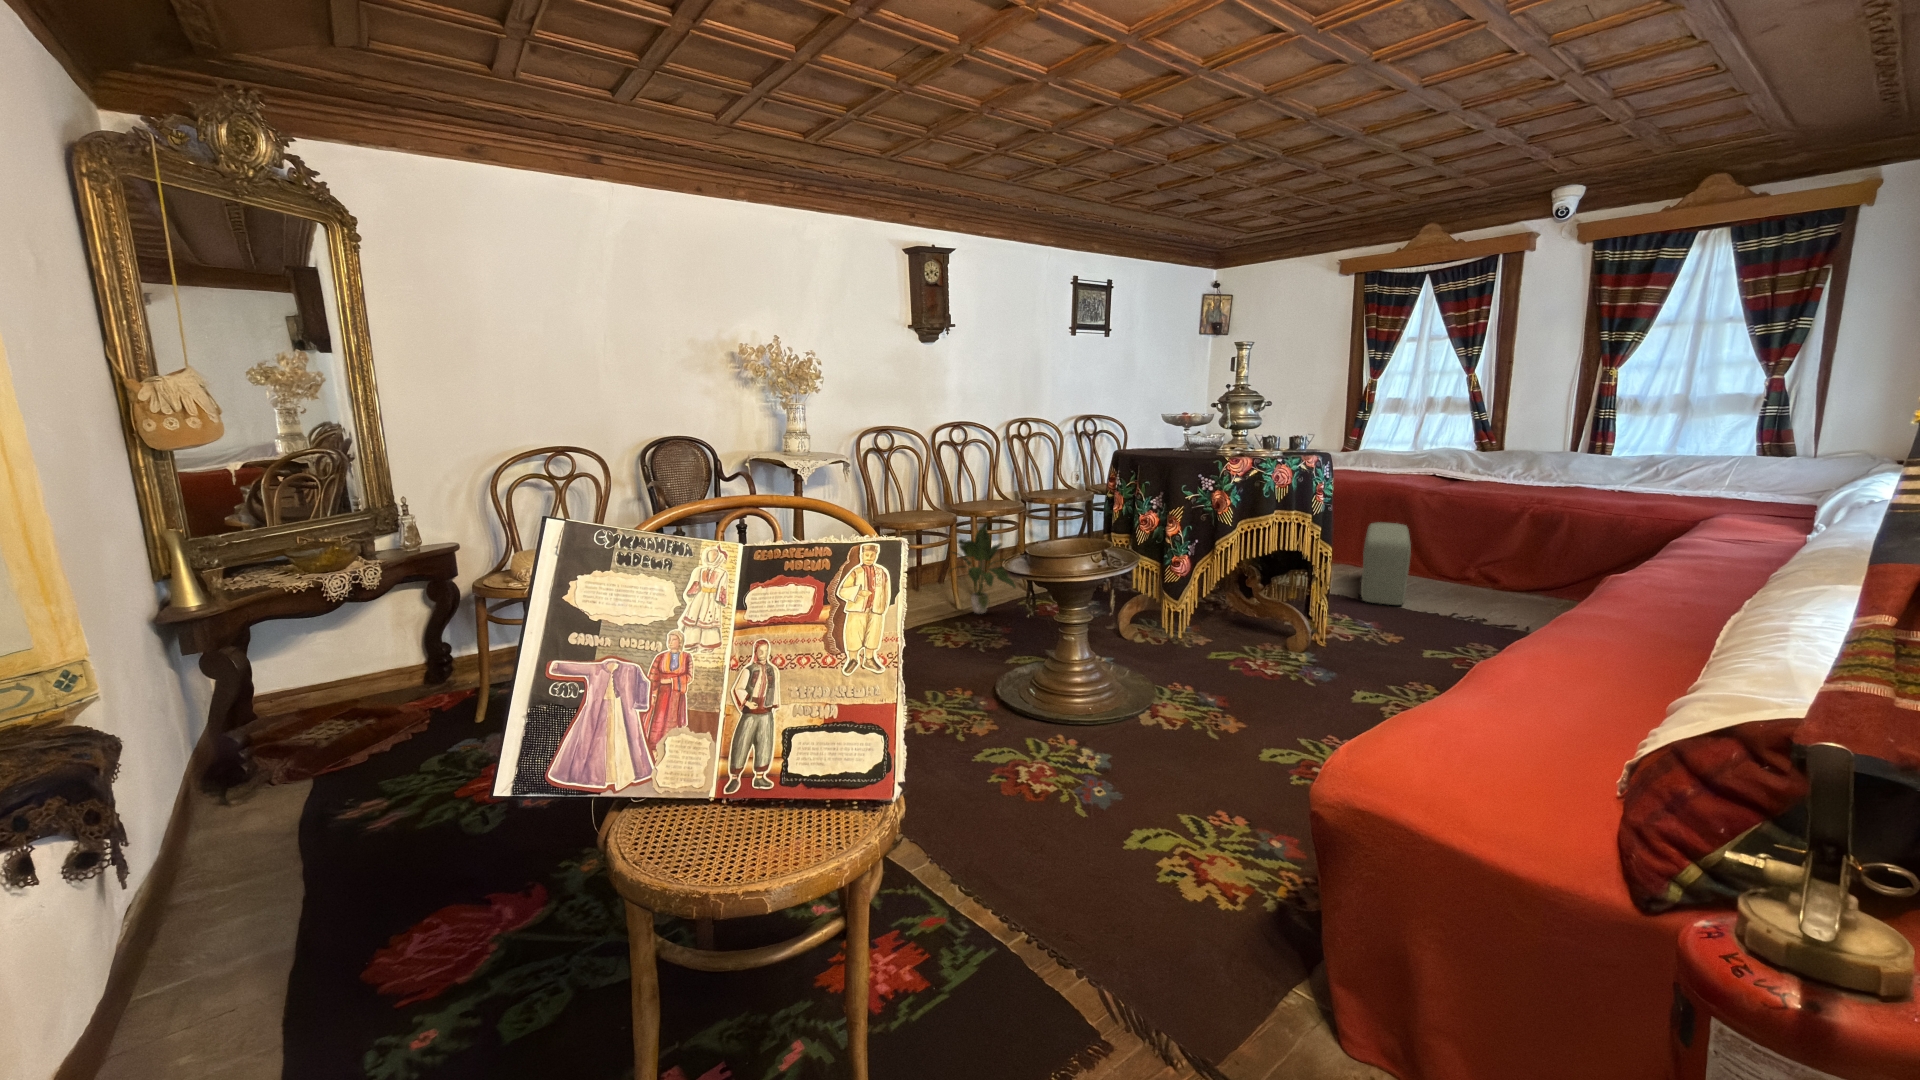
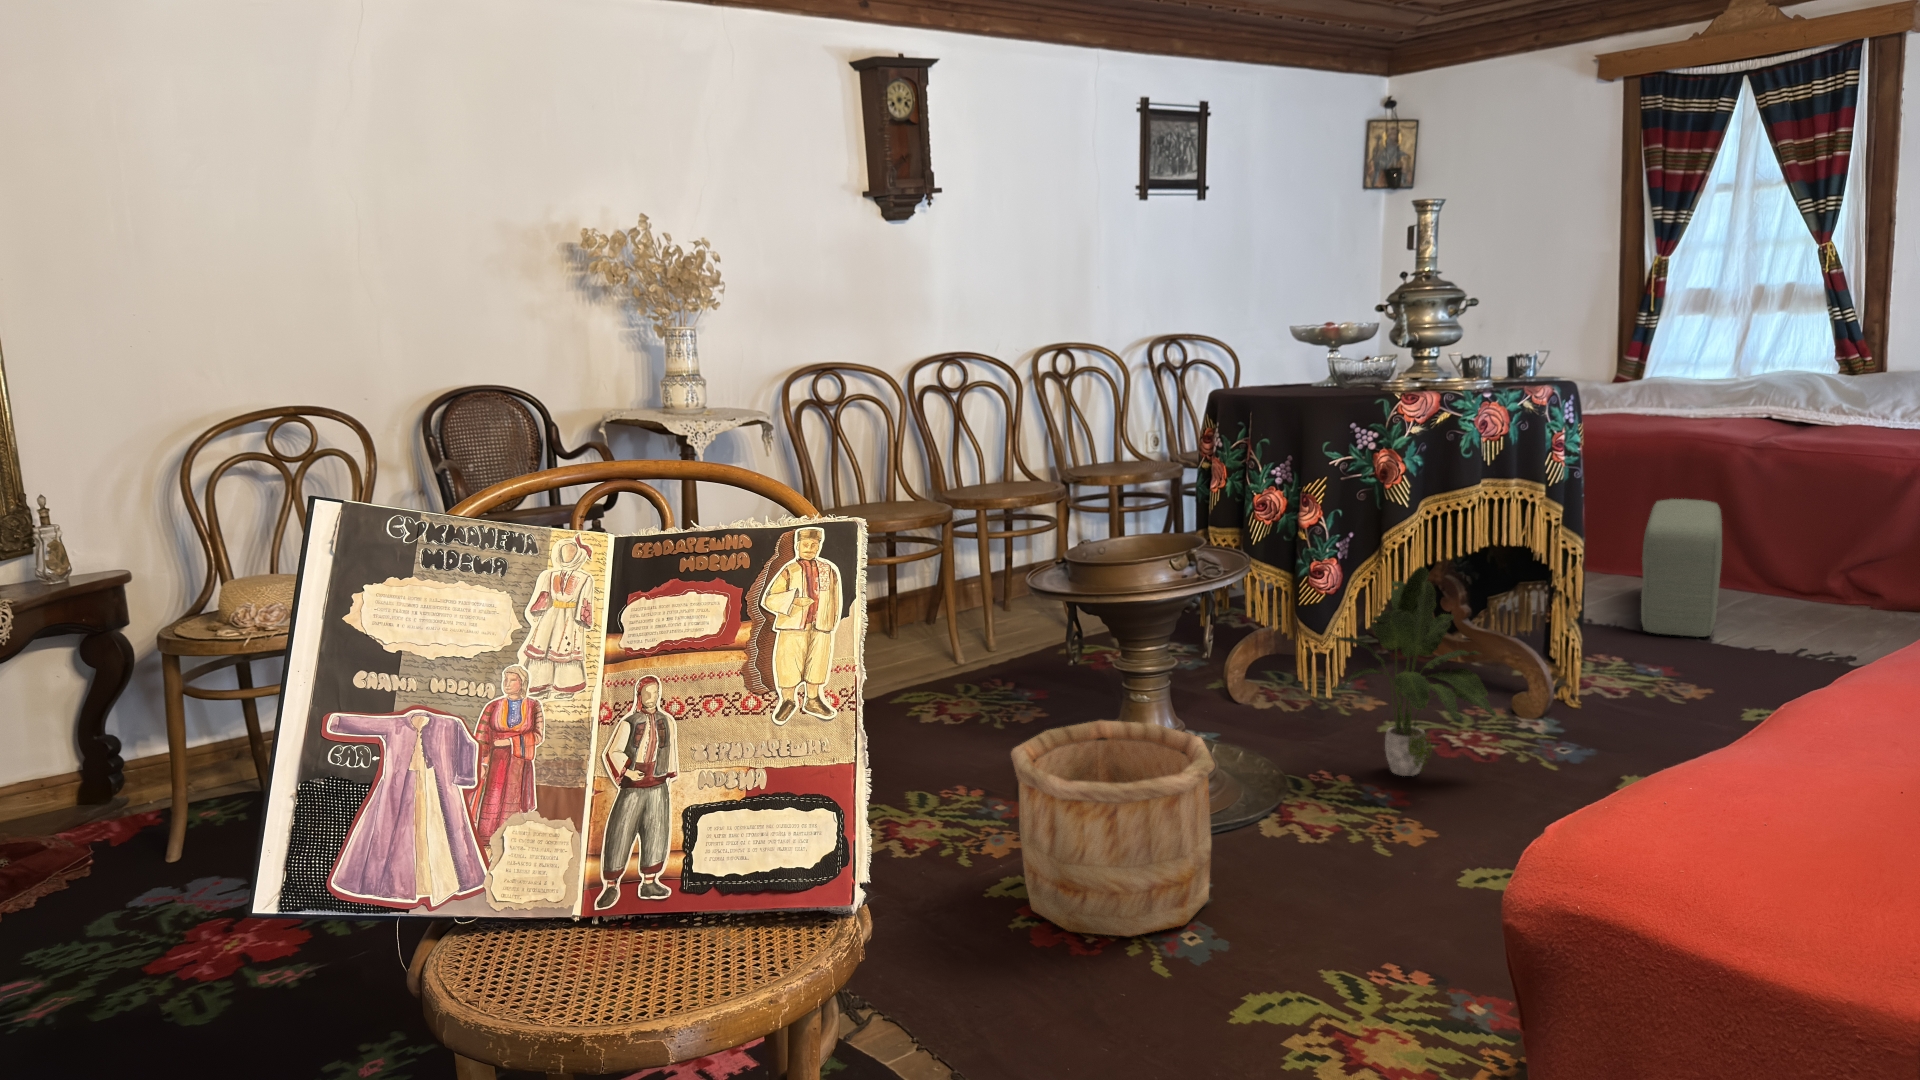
potted plant: present [953,522,1016,613] -> present [1329,567,1497,776]
wooden bucket: none [990,654,1116,789] -> present [1011,720,1215,936]

